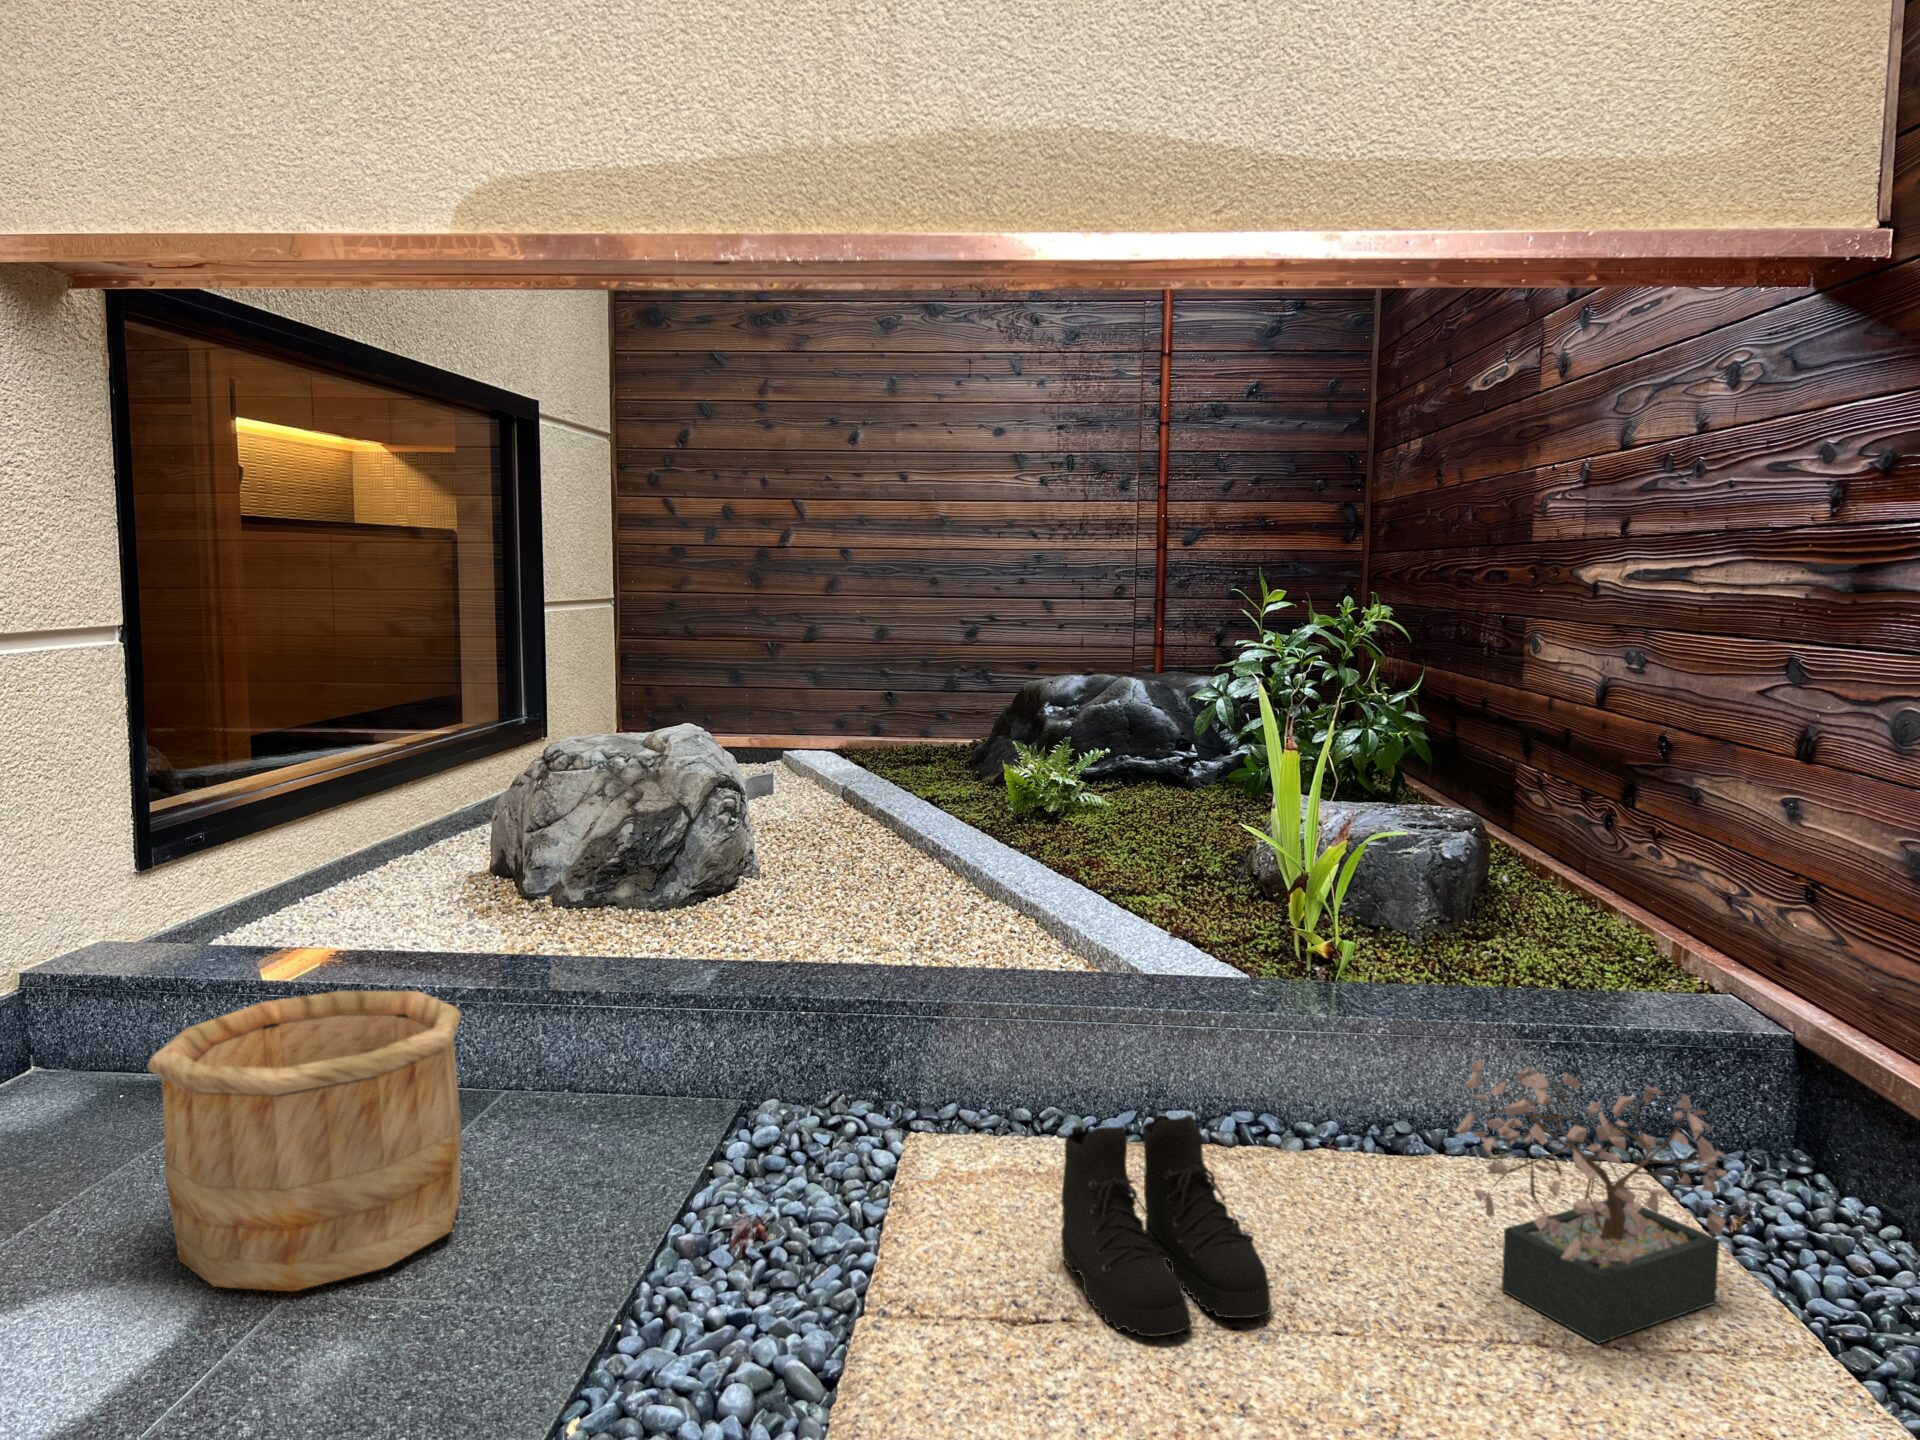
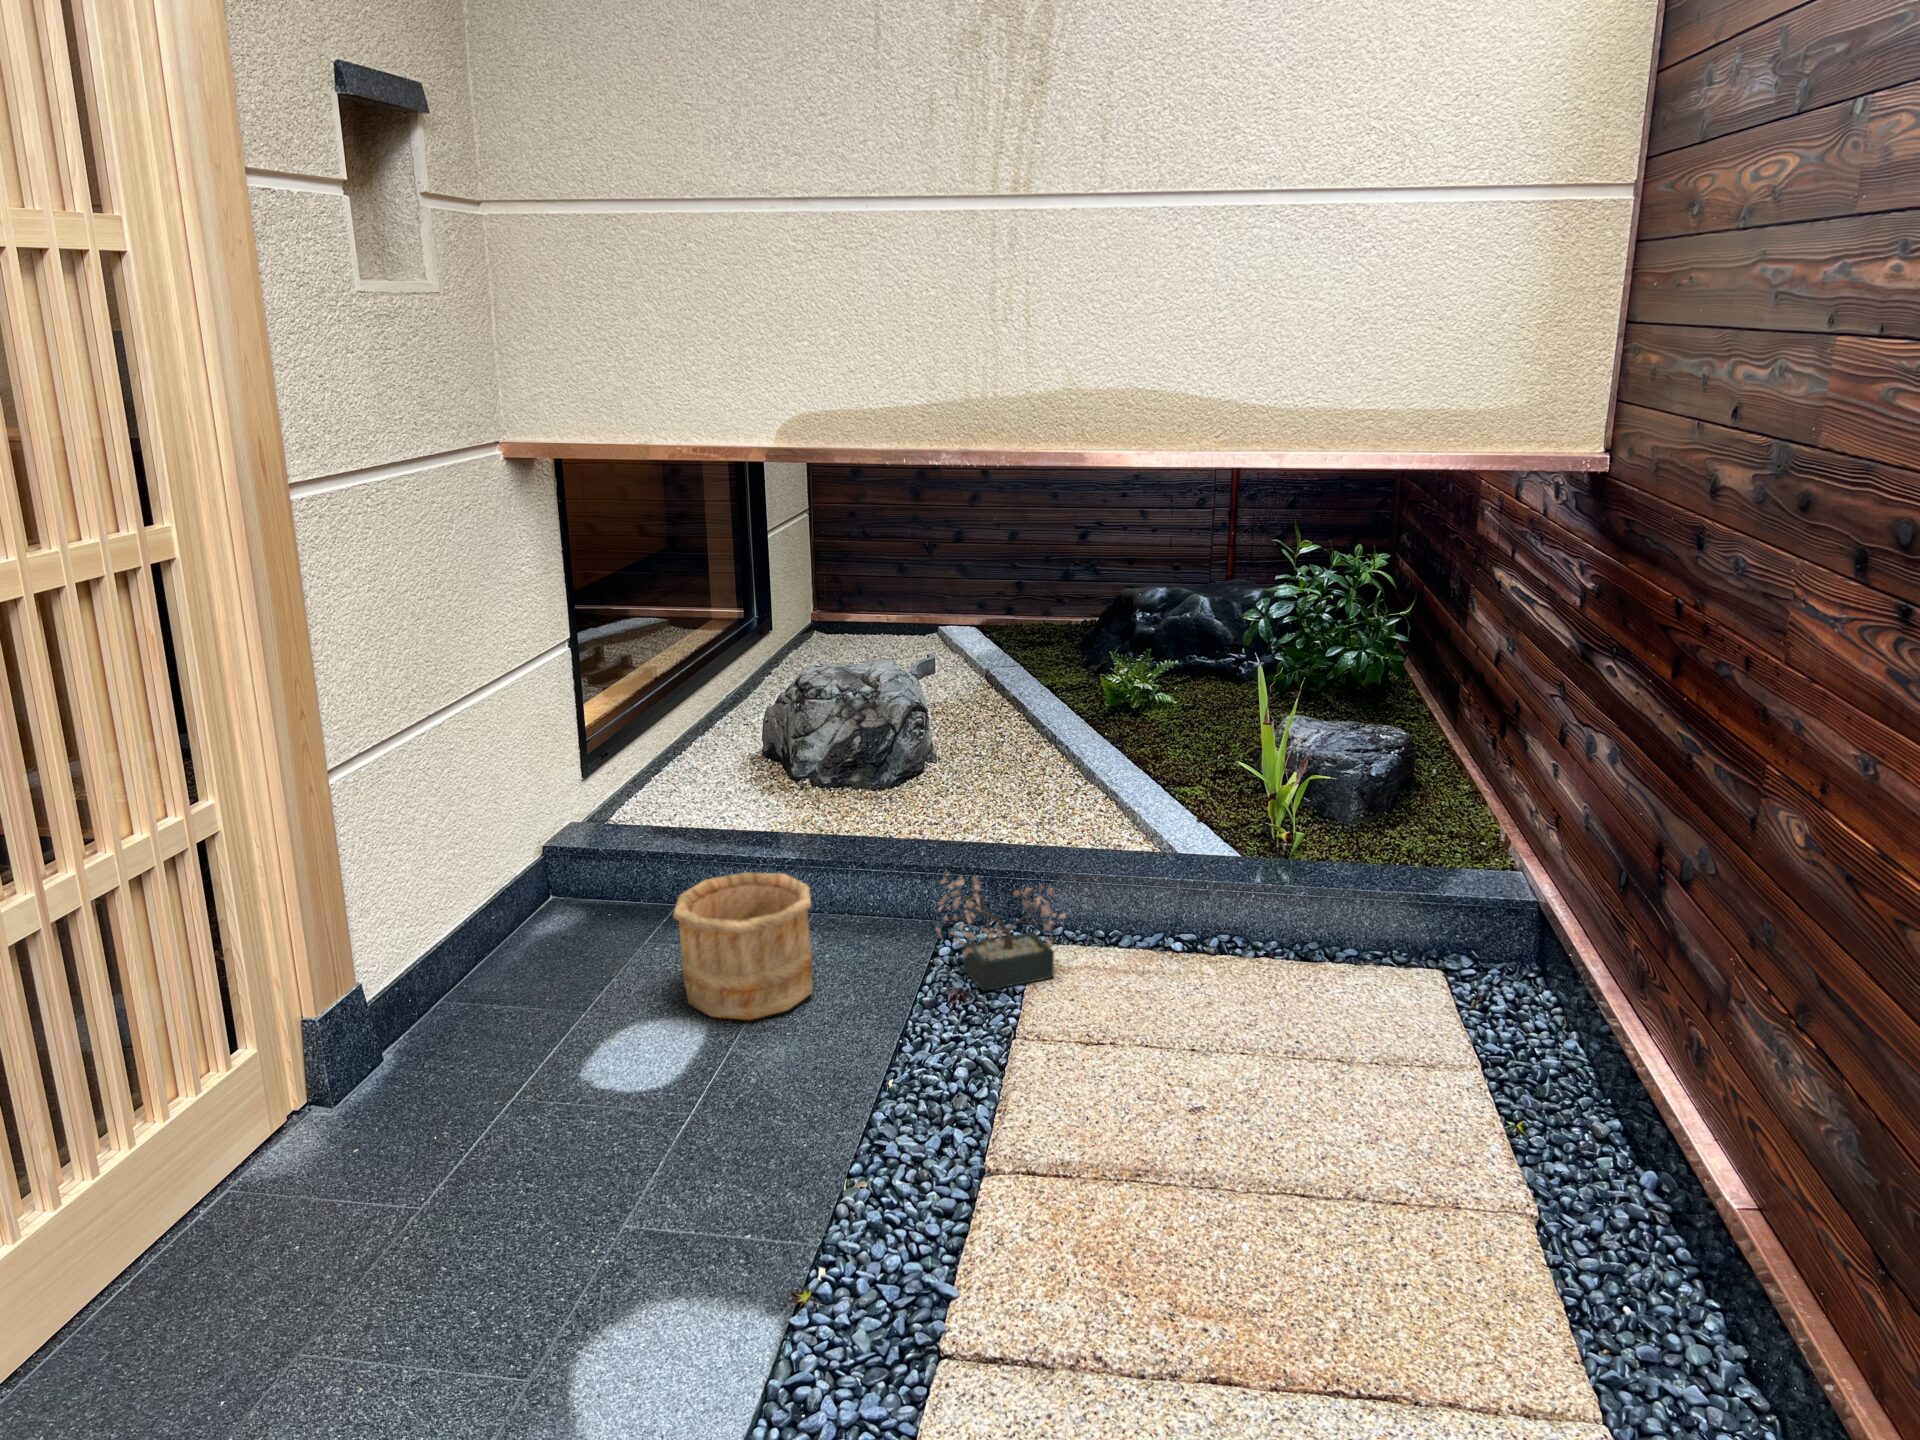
decorative plant: present [1455,1059,1727,1344] -> present [936,873,1066,991]
boots: present [1061,1115,1271,1336] -> none [1113,946,1211,1052]

